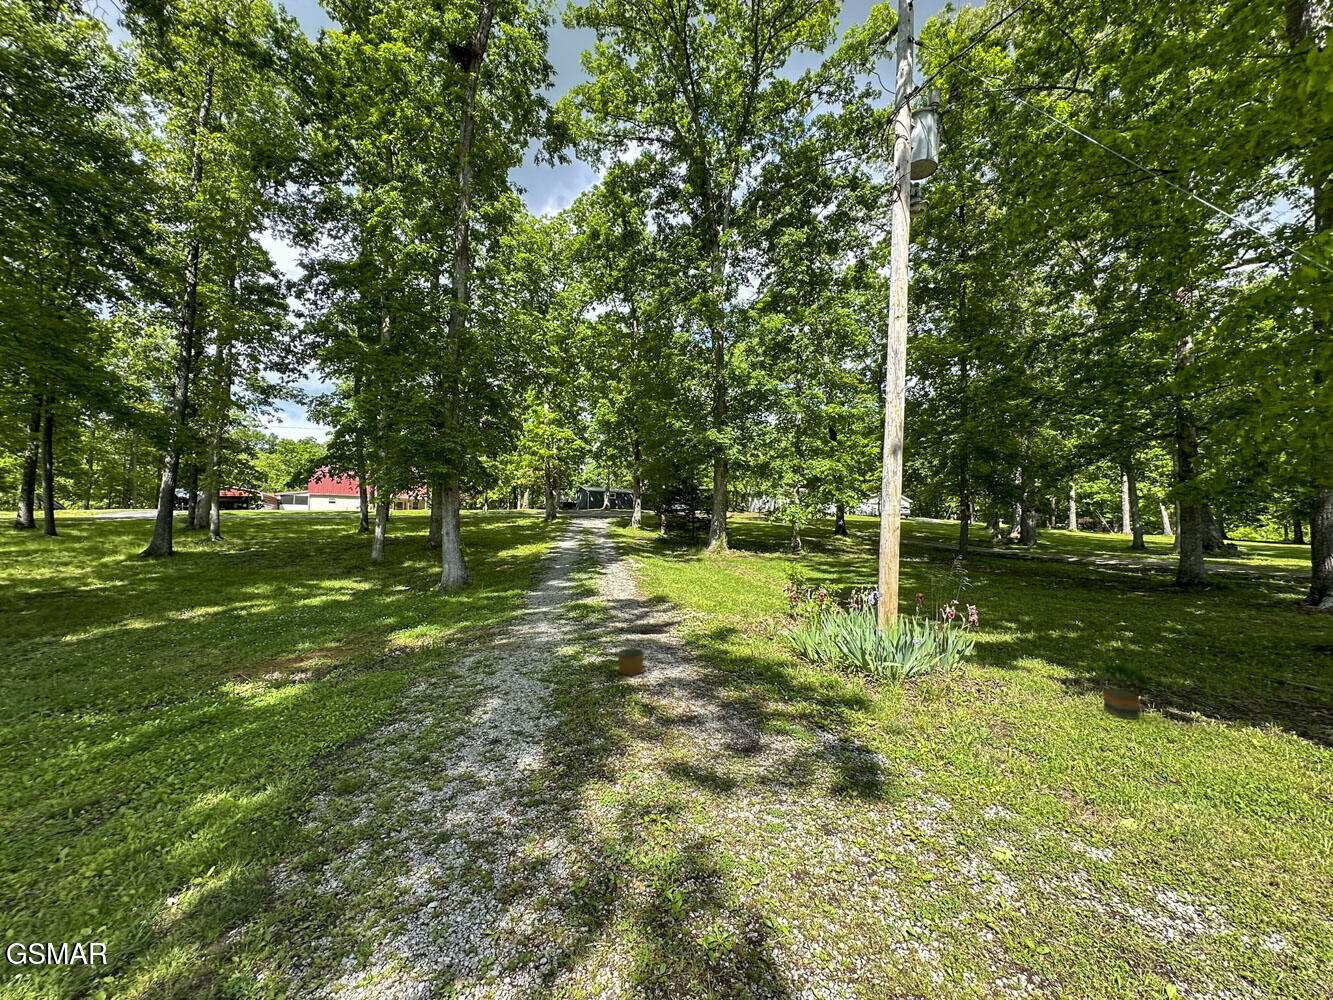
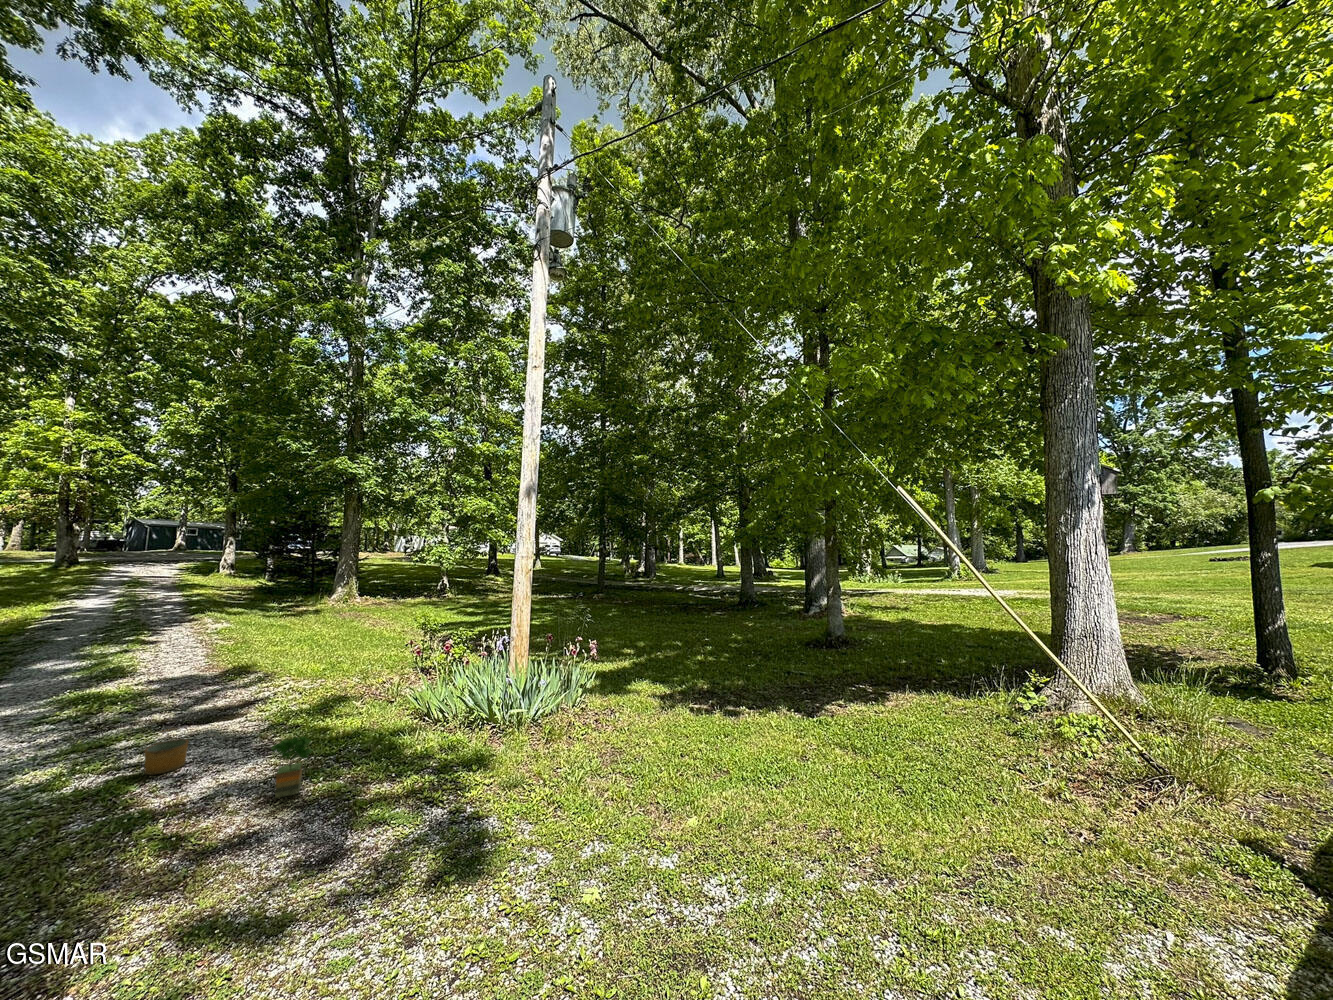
potted tree: present [1099,665,1149,719] -> present [272,737,312,798]

